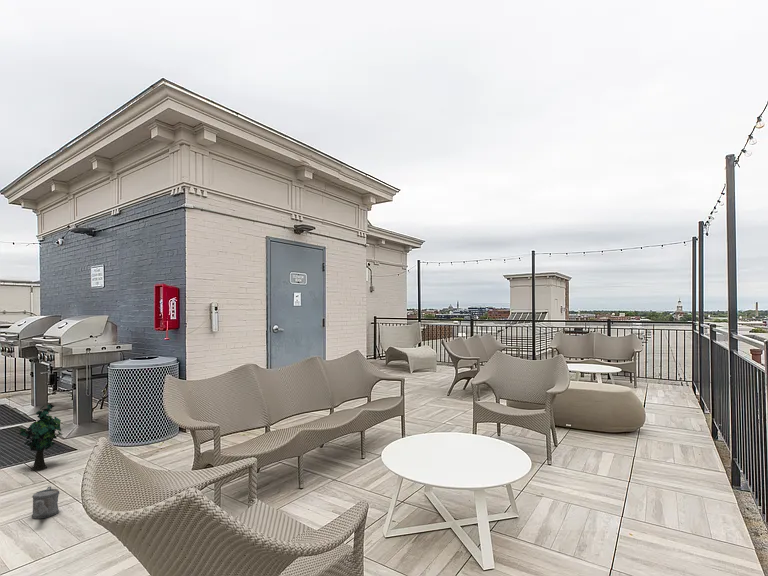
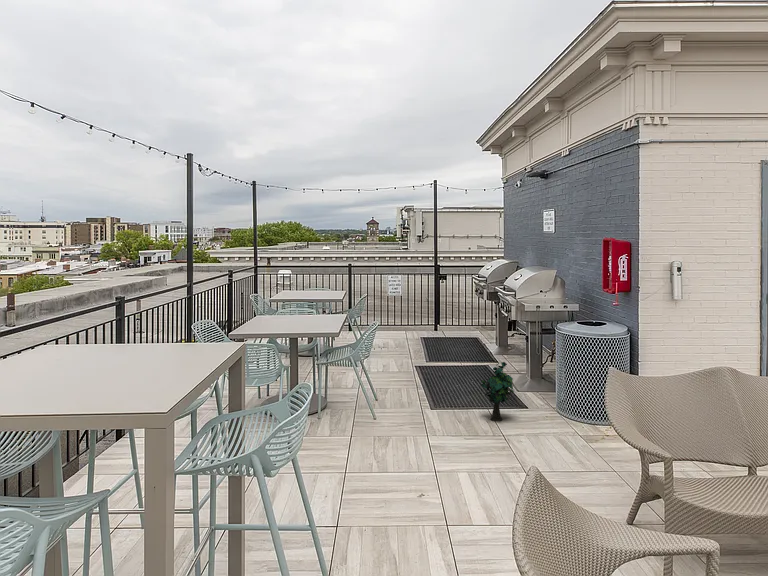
watering can: present [32,486,59,519] -> none [487,447,507,477]

